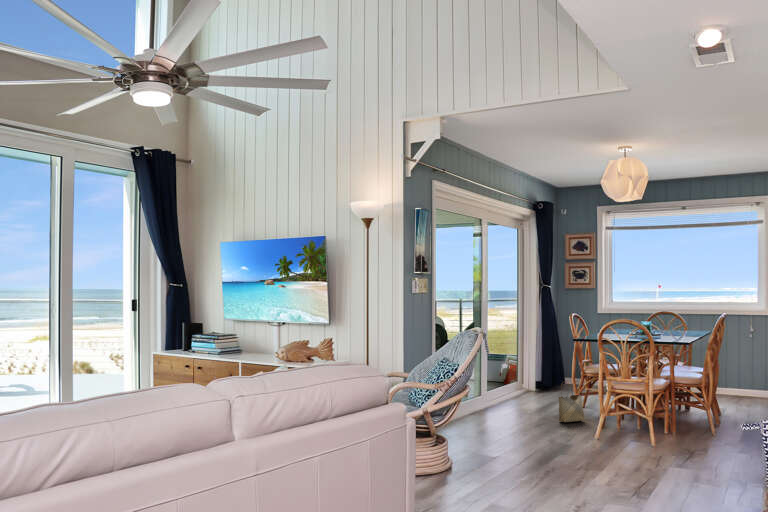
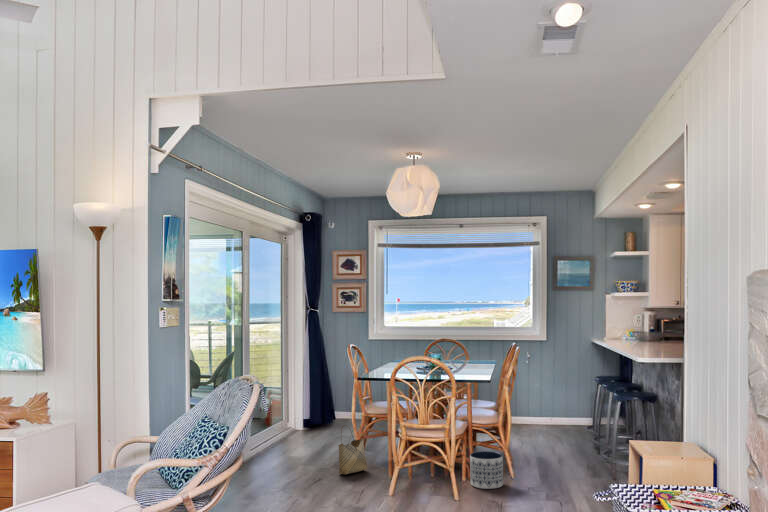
planter: none [676,412,709,445] -> present [470,451,503,489]

